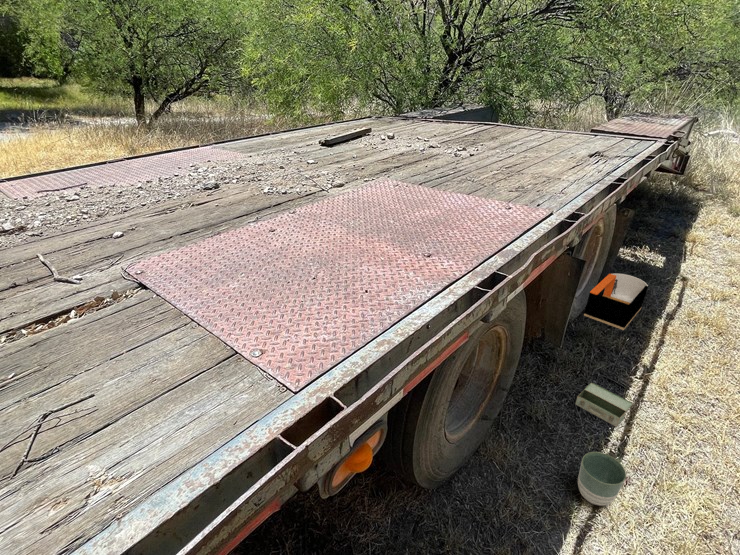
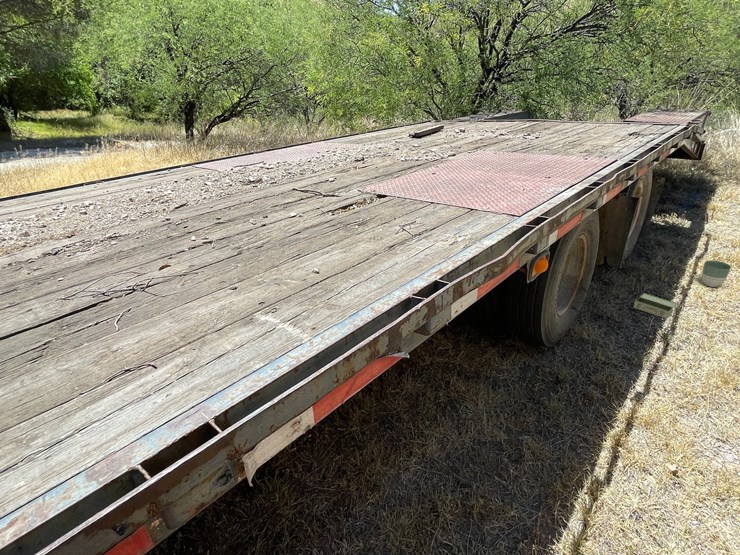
storage bin: present [584,274,648,330] -> none [630,227,680,266]
planter: present [578,452,626,506] -> present [702,261,731,287]

